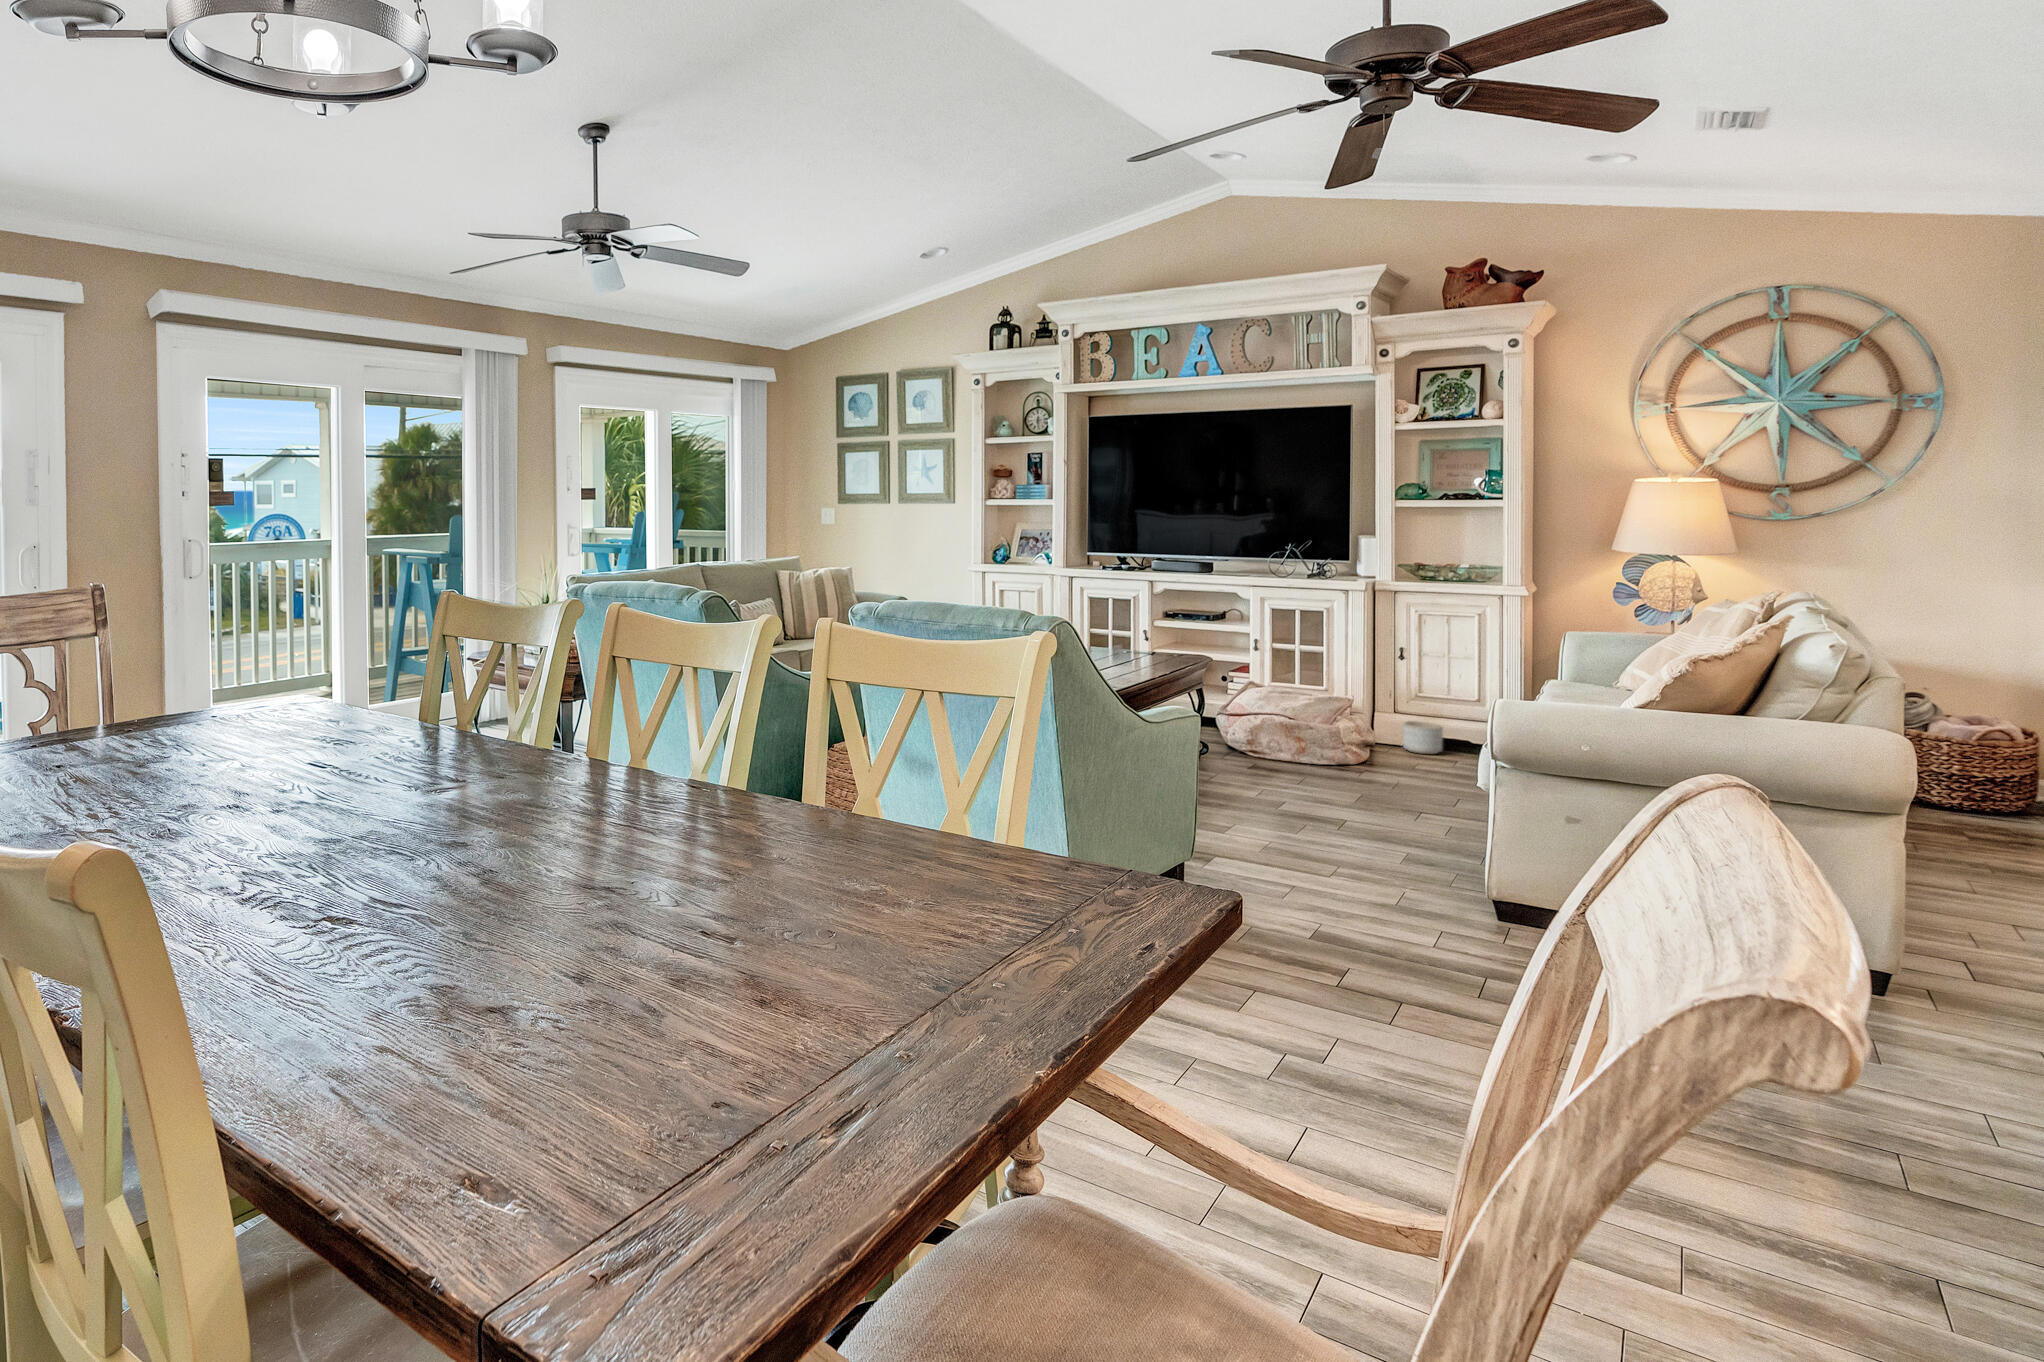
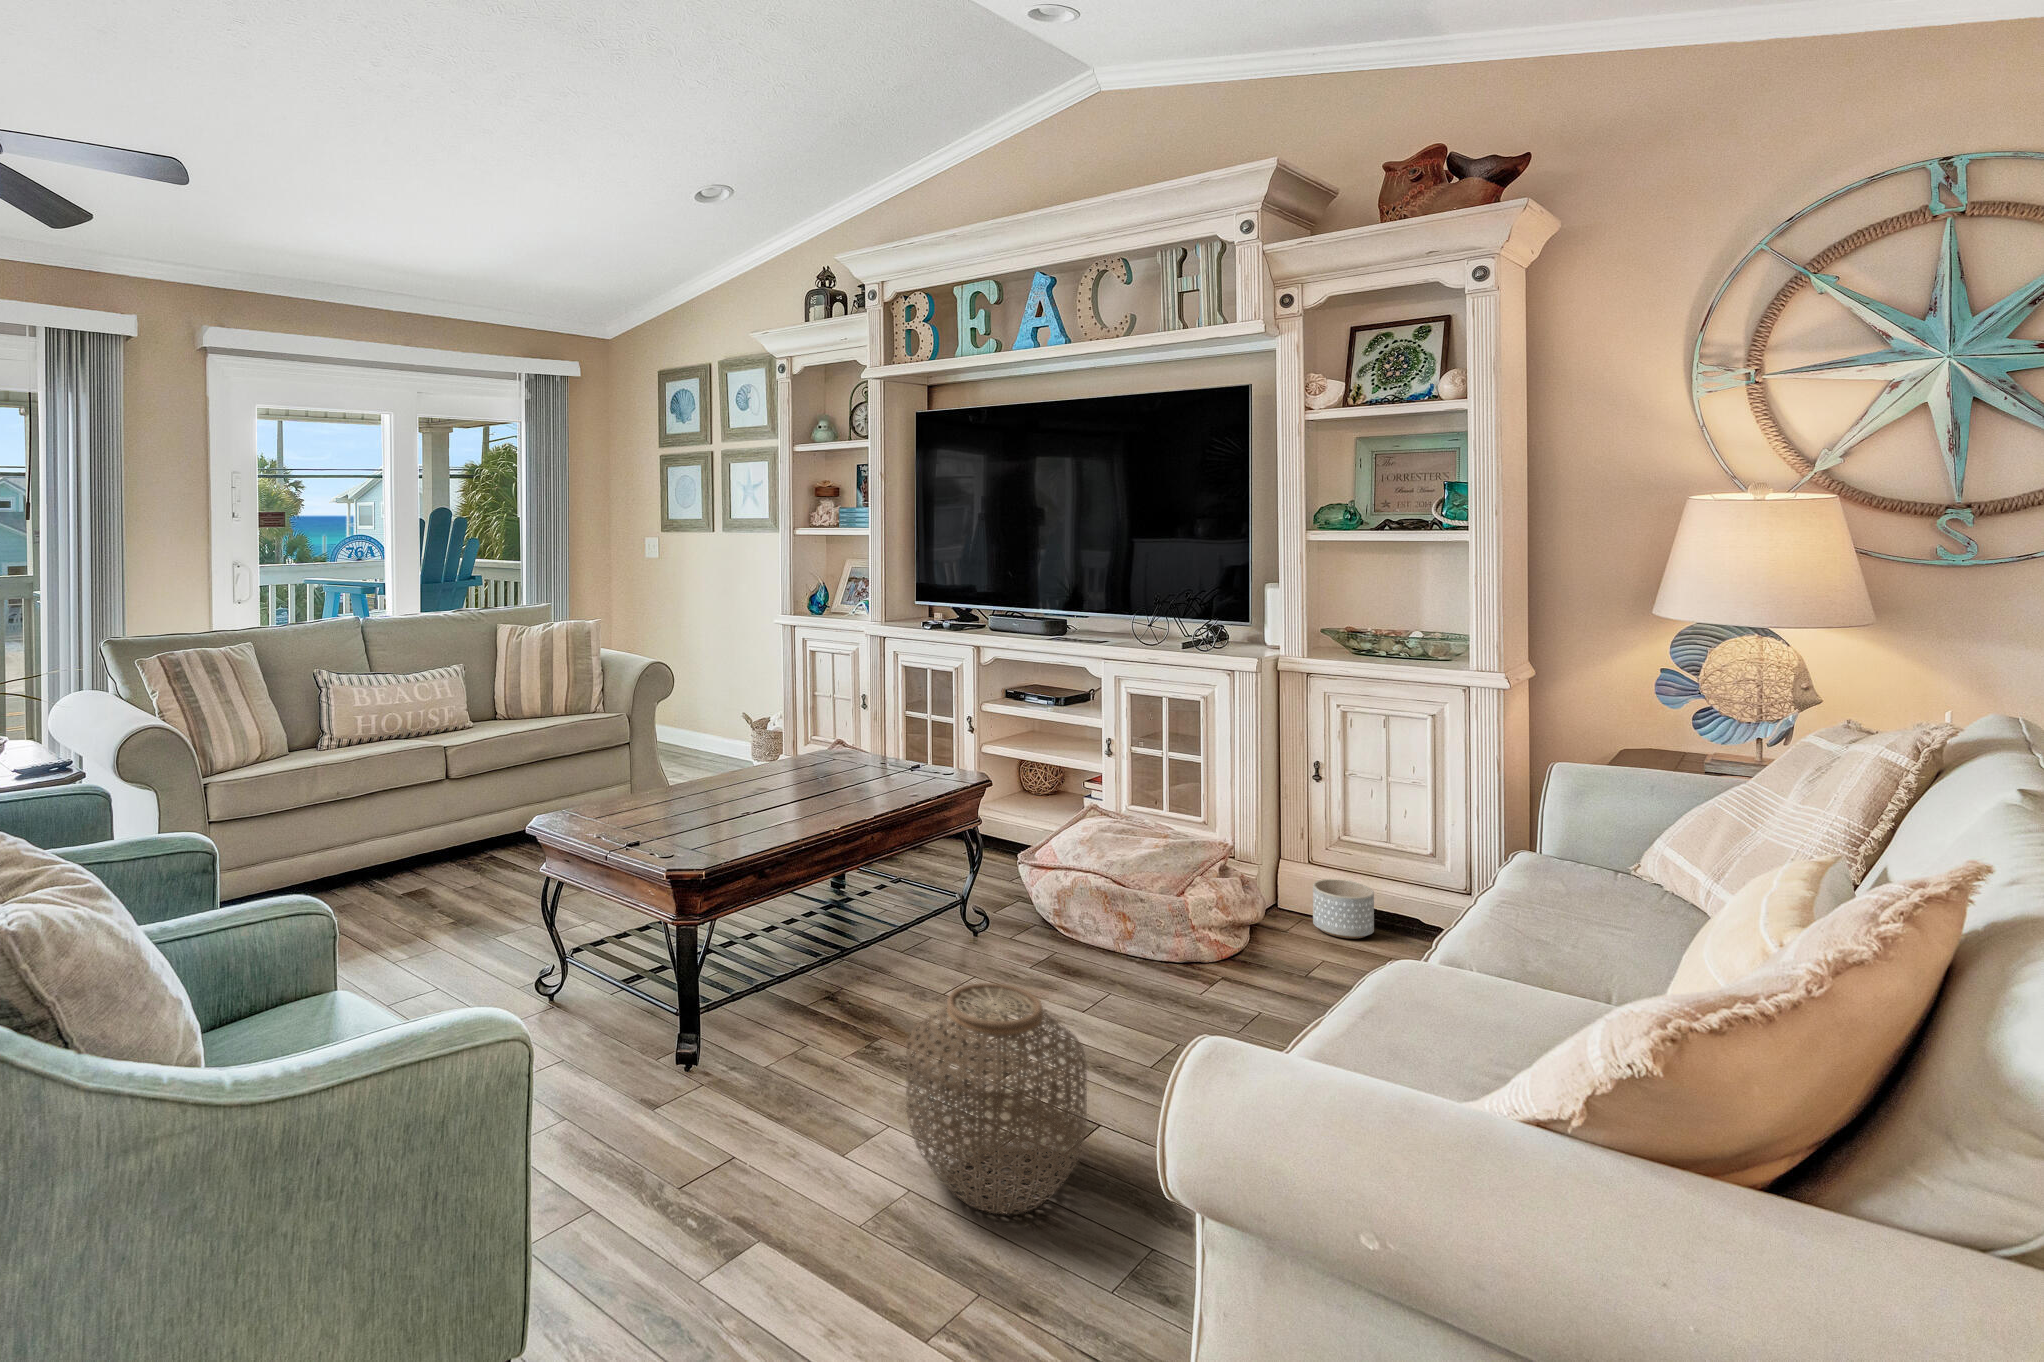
woven basket: none [1265,736,1369,846] -> present [906,983,1087,1214]

